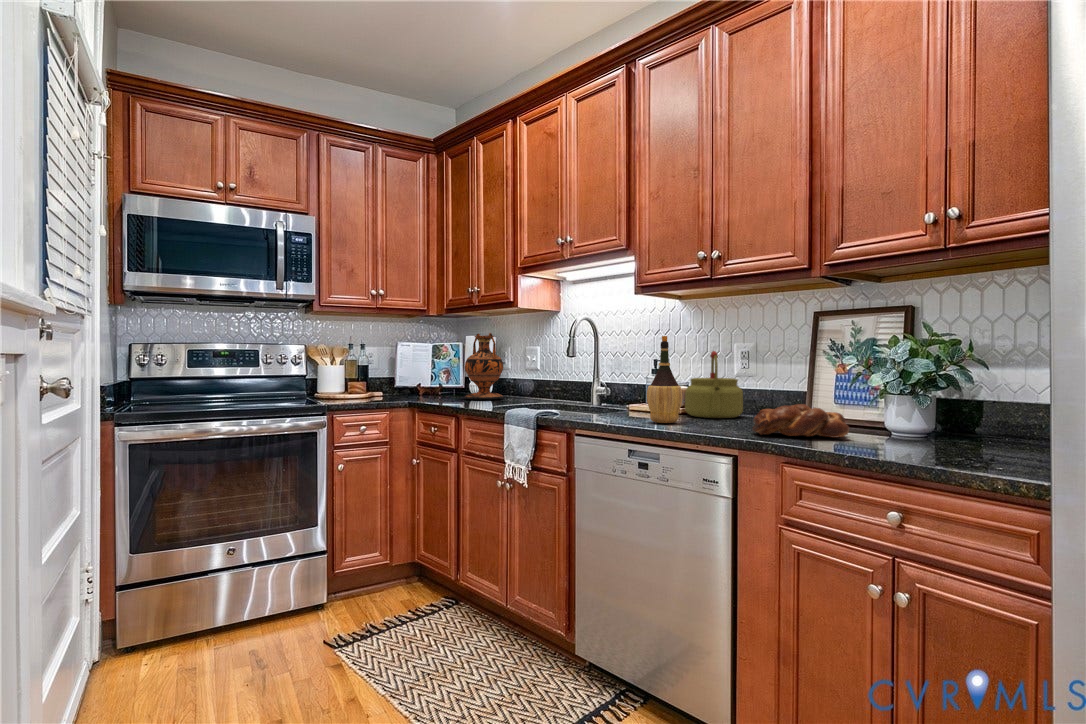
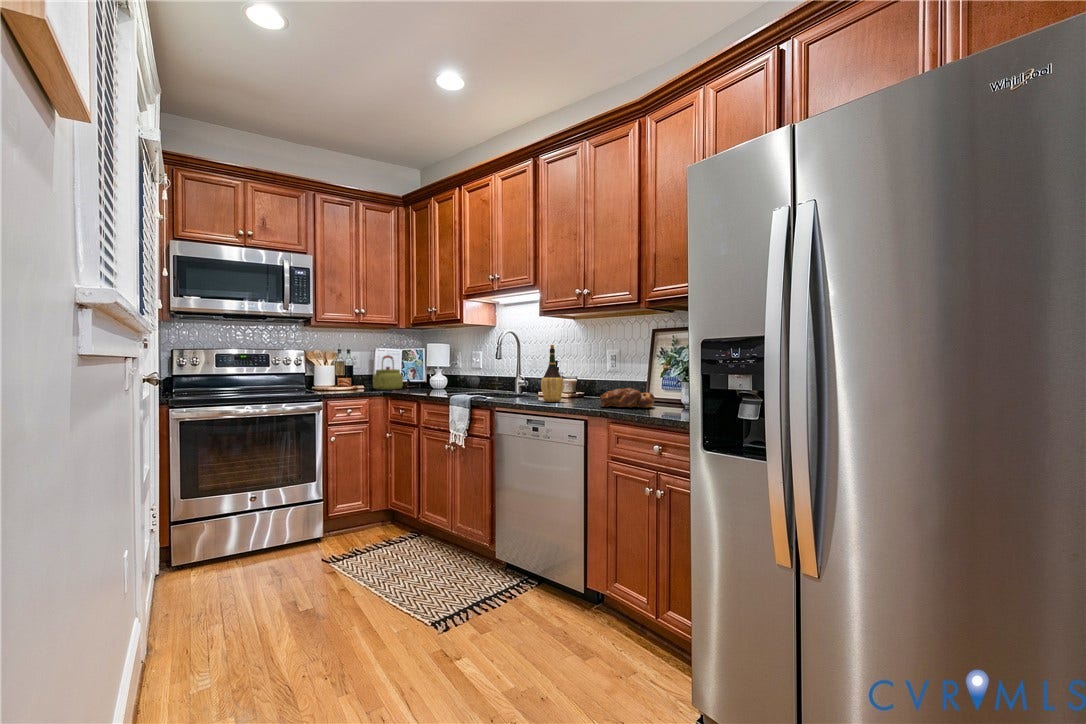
vase: present [464,333,504,400] -> none [425,341,454,390]
kettle: present [685,351,743,418] -> present [373,355,403,390]

